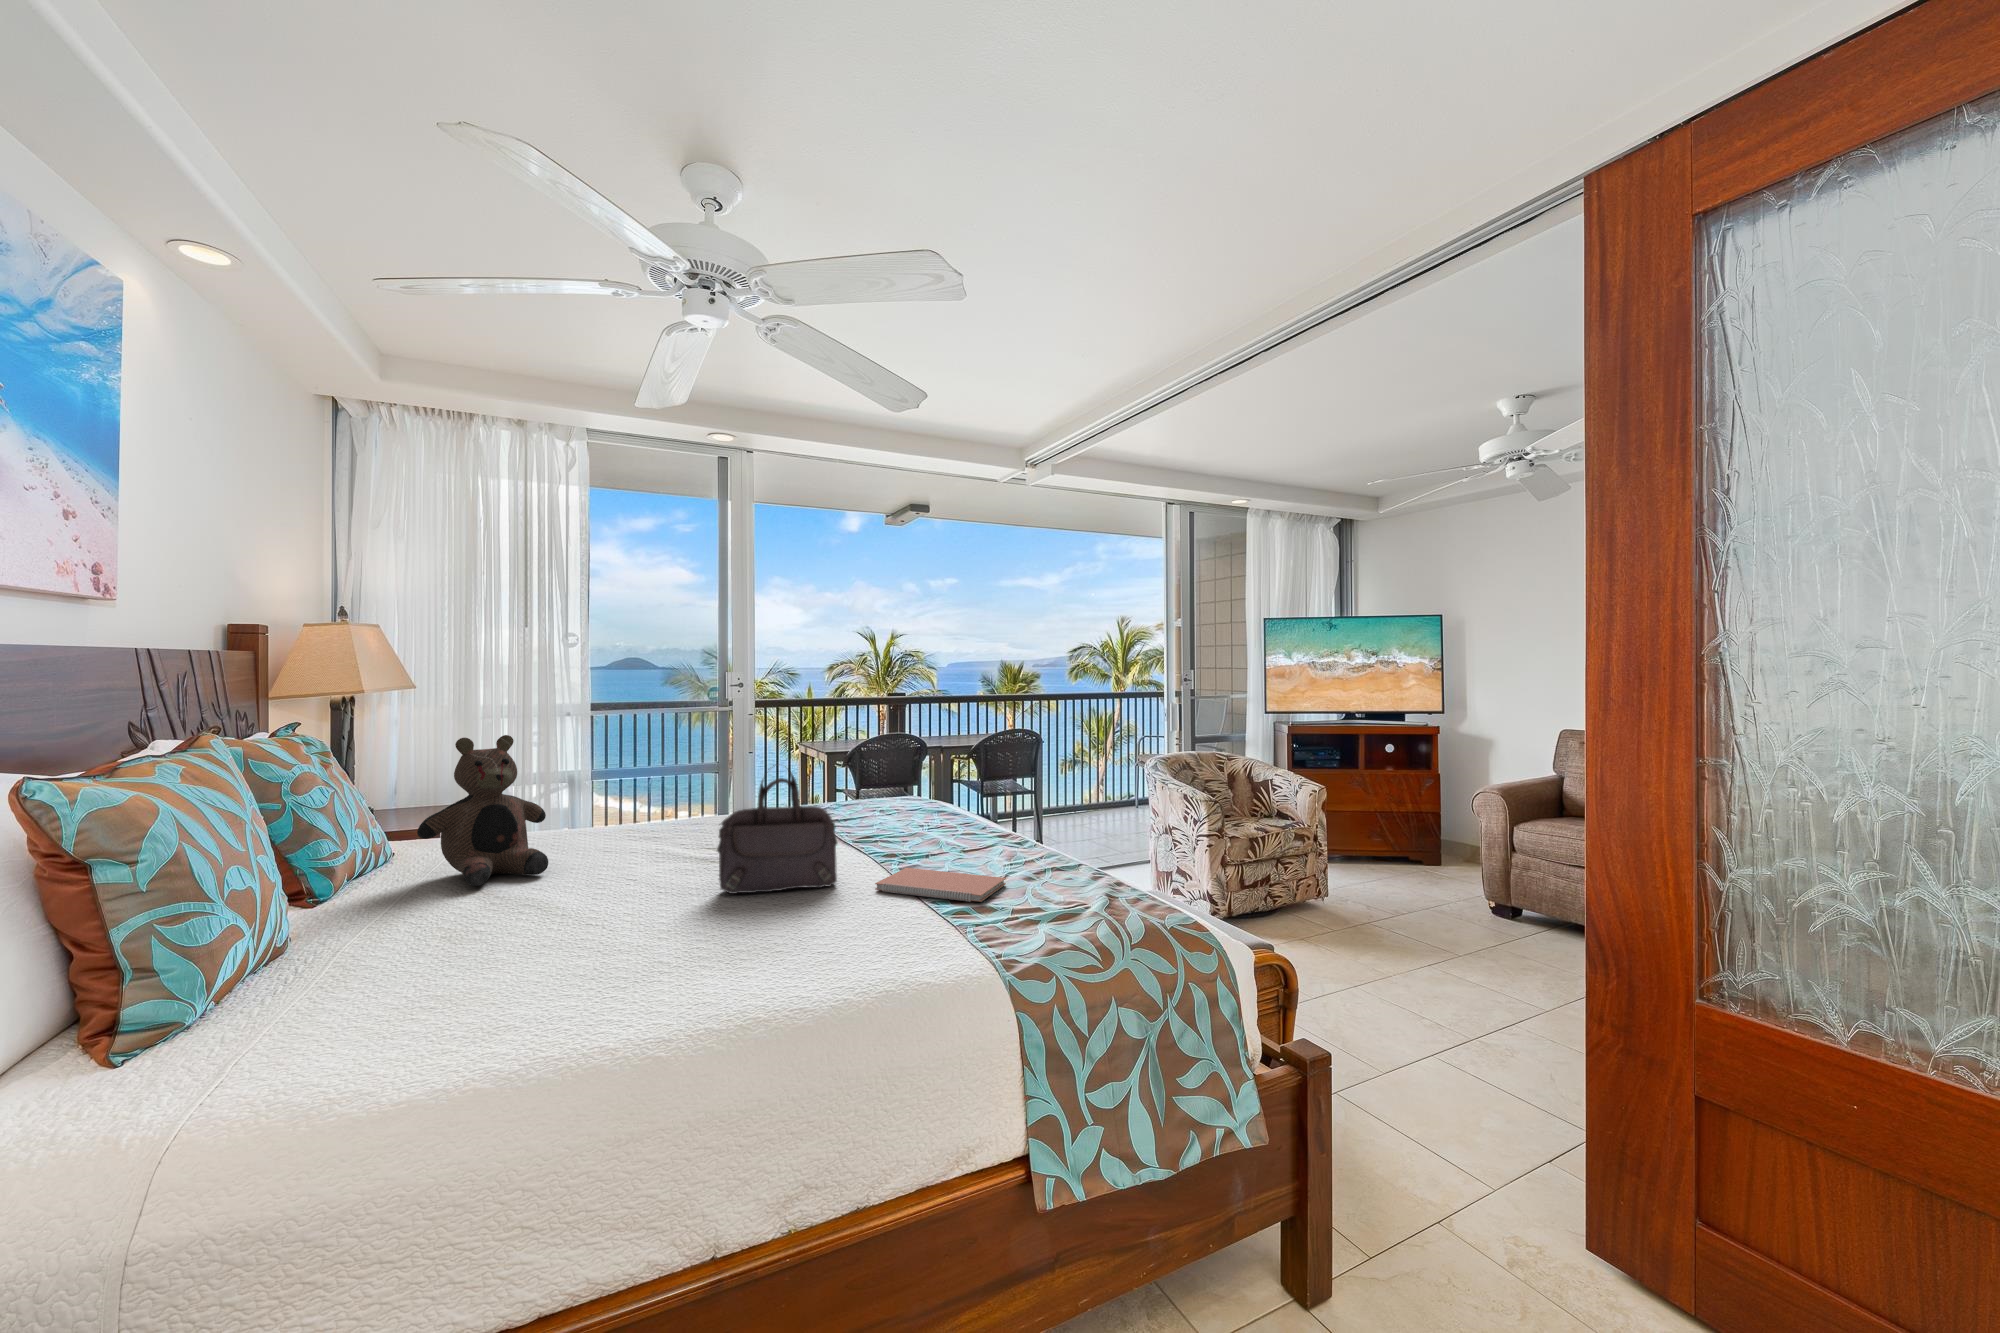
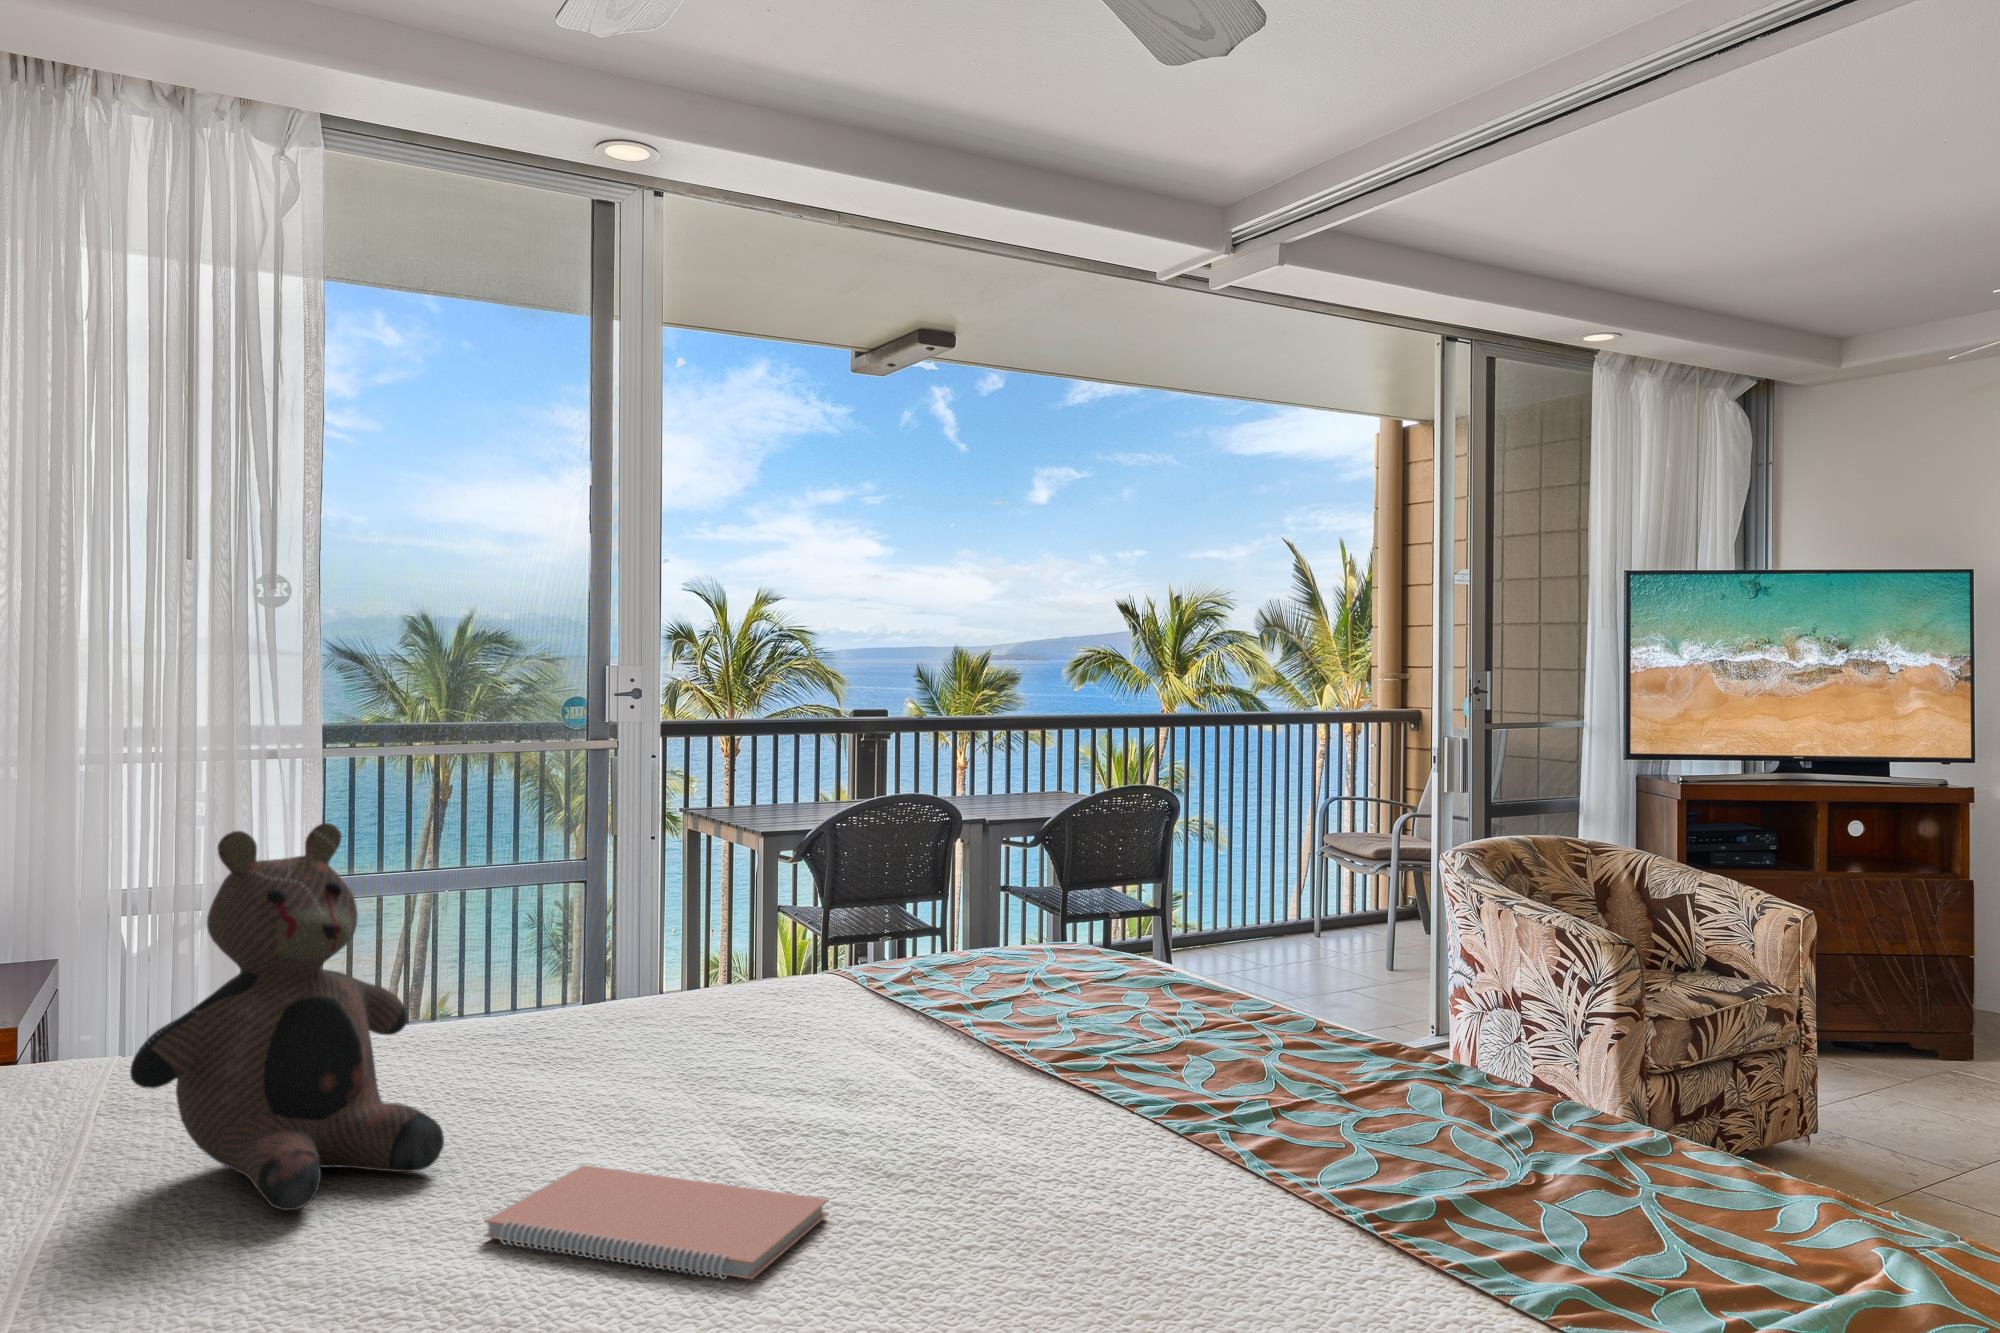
handbag: present [717,765,837,894] -> none [916,908,1187,1231]
notebook: present [875,868,1006,902] -> present [484,1165,829,1279]

